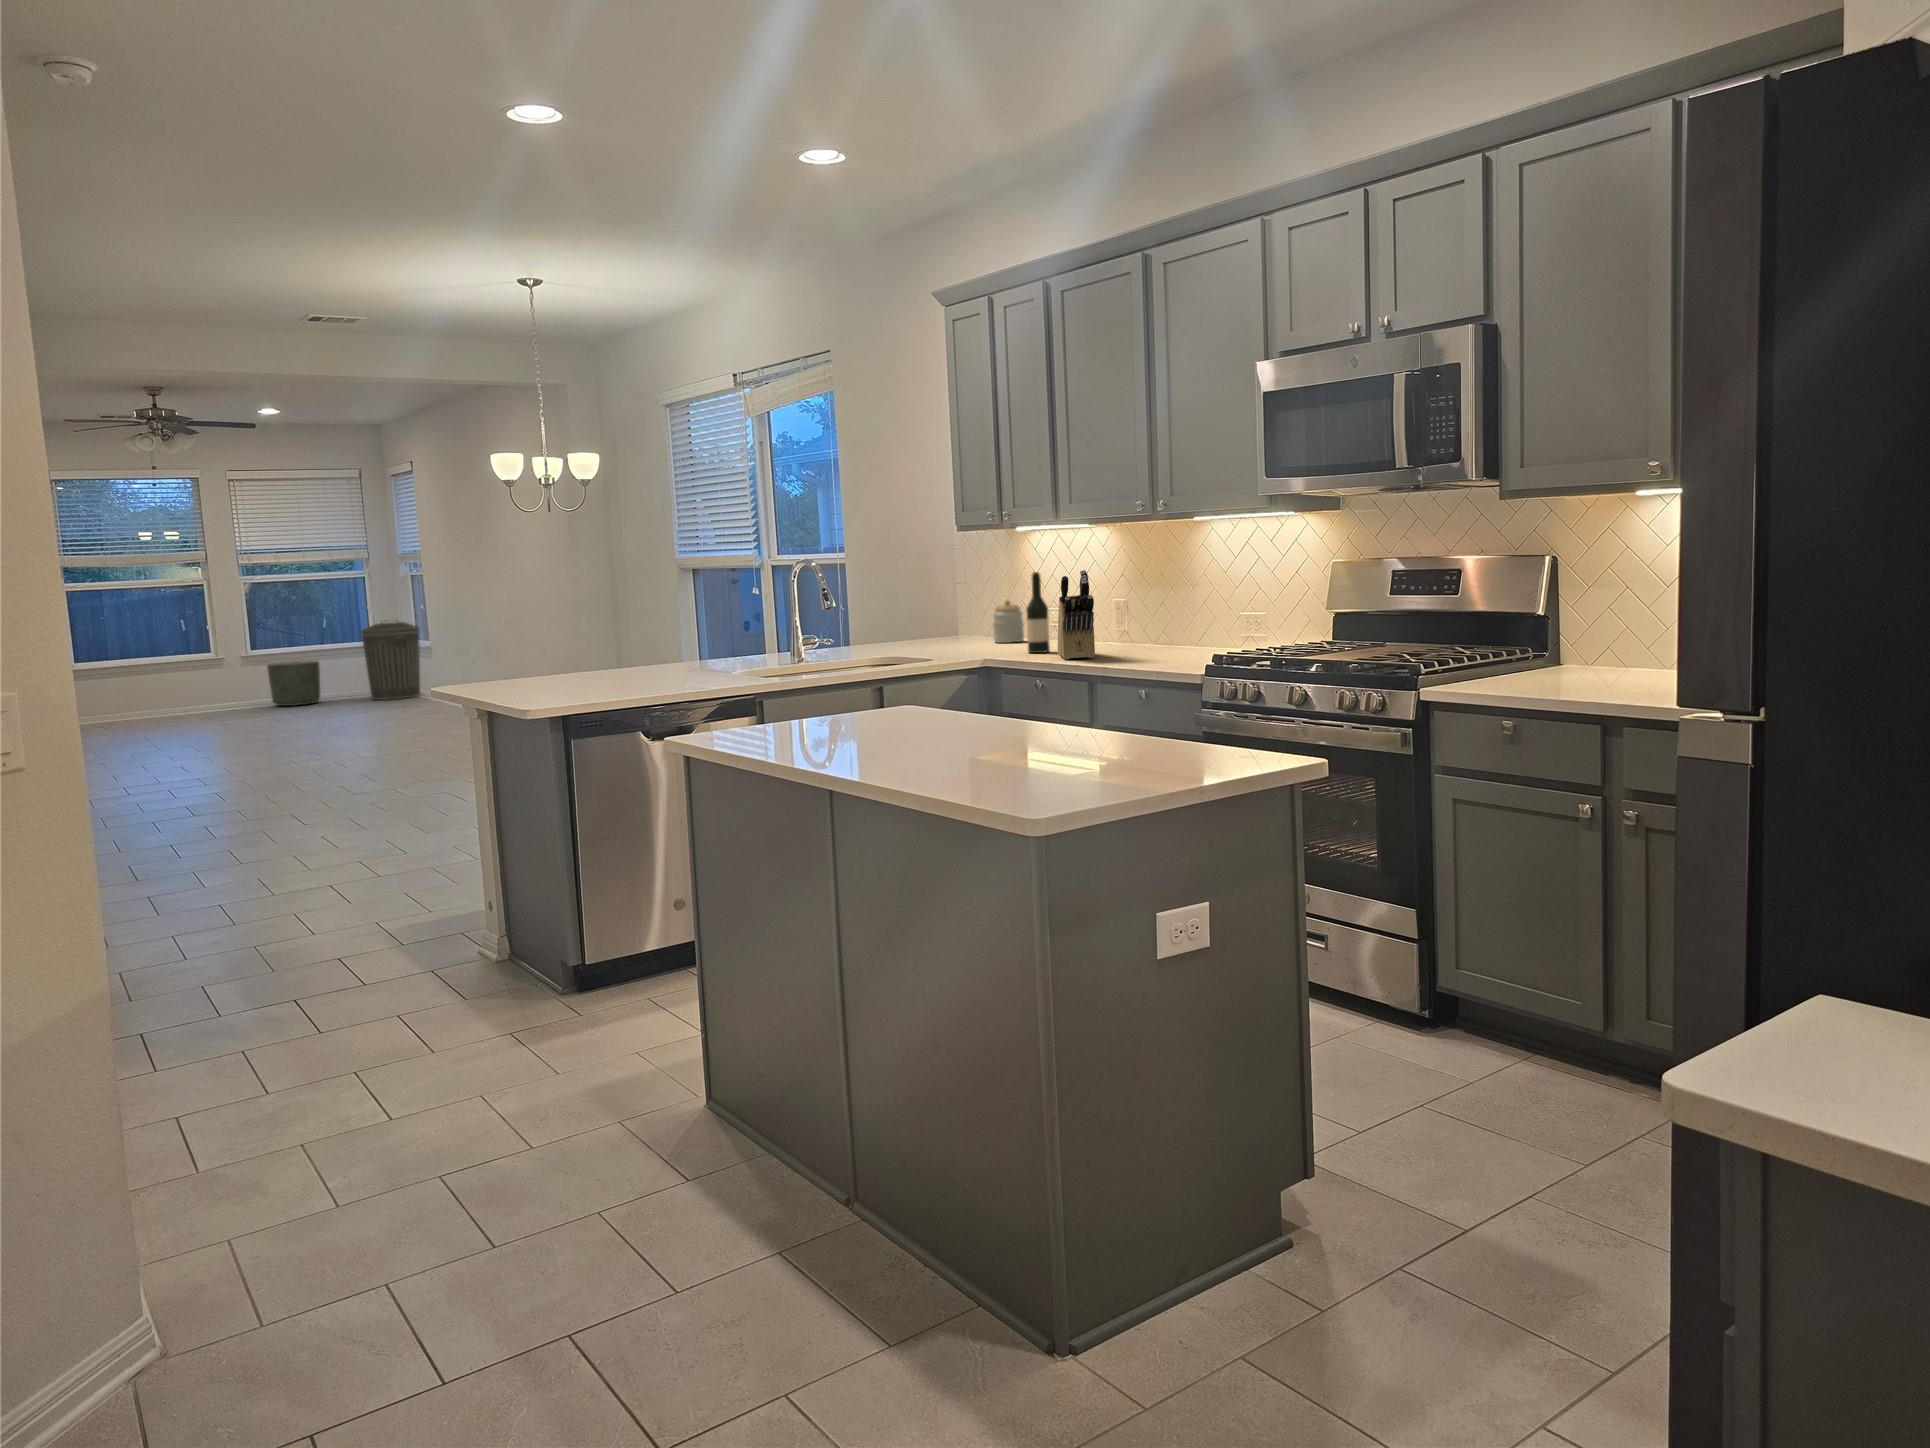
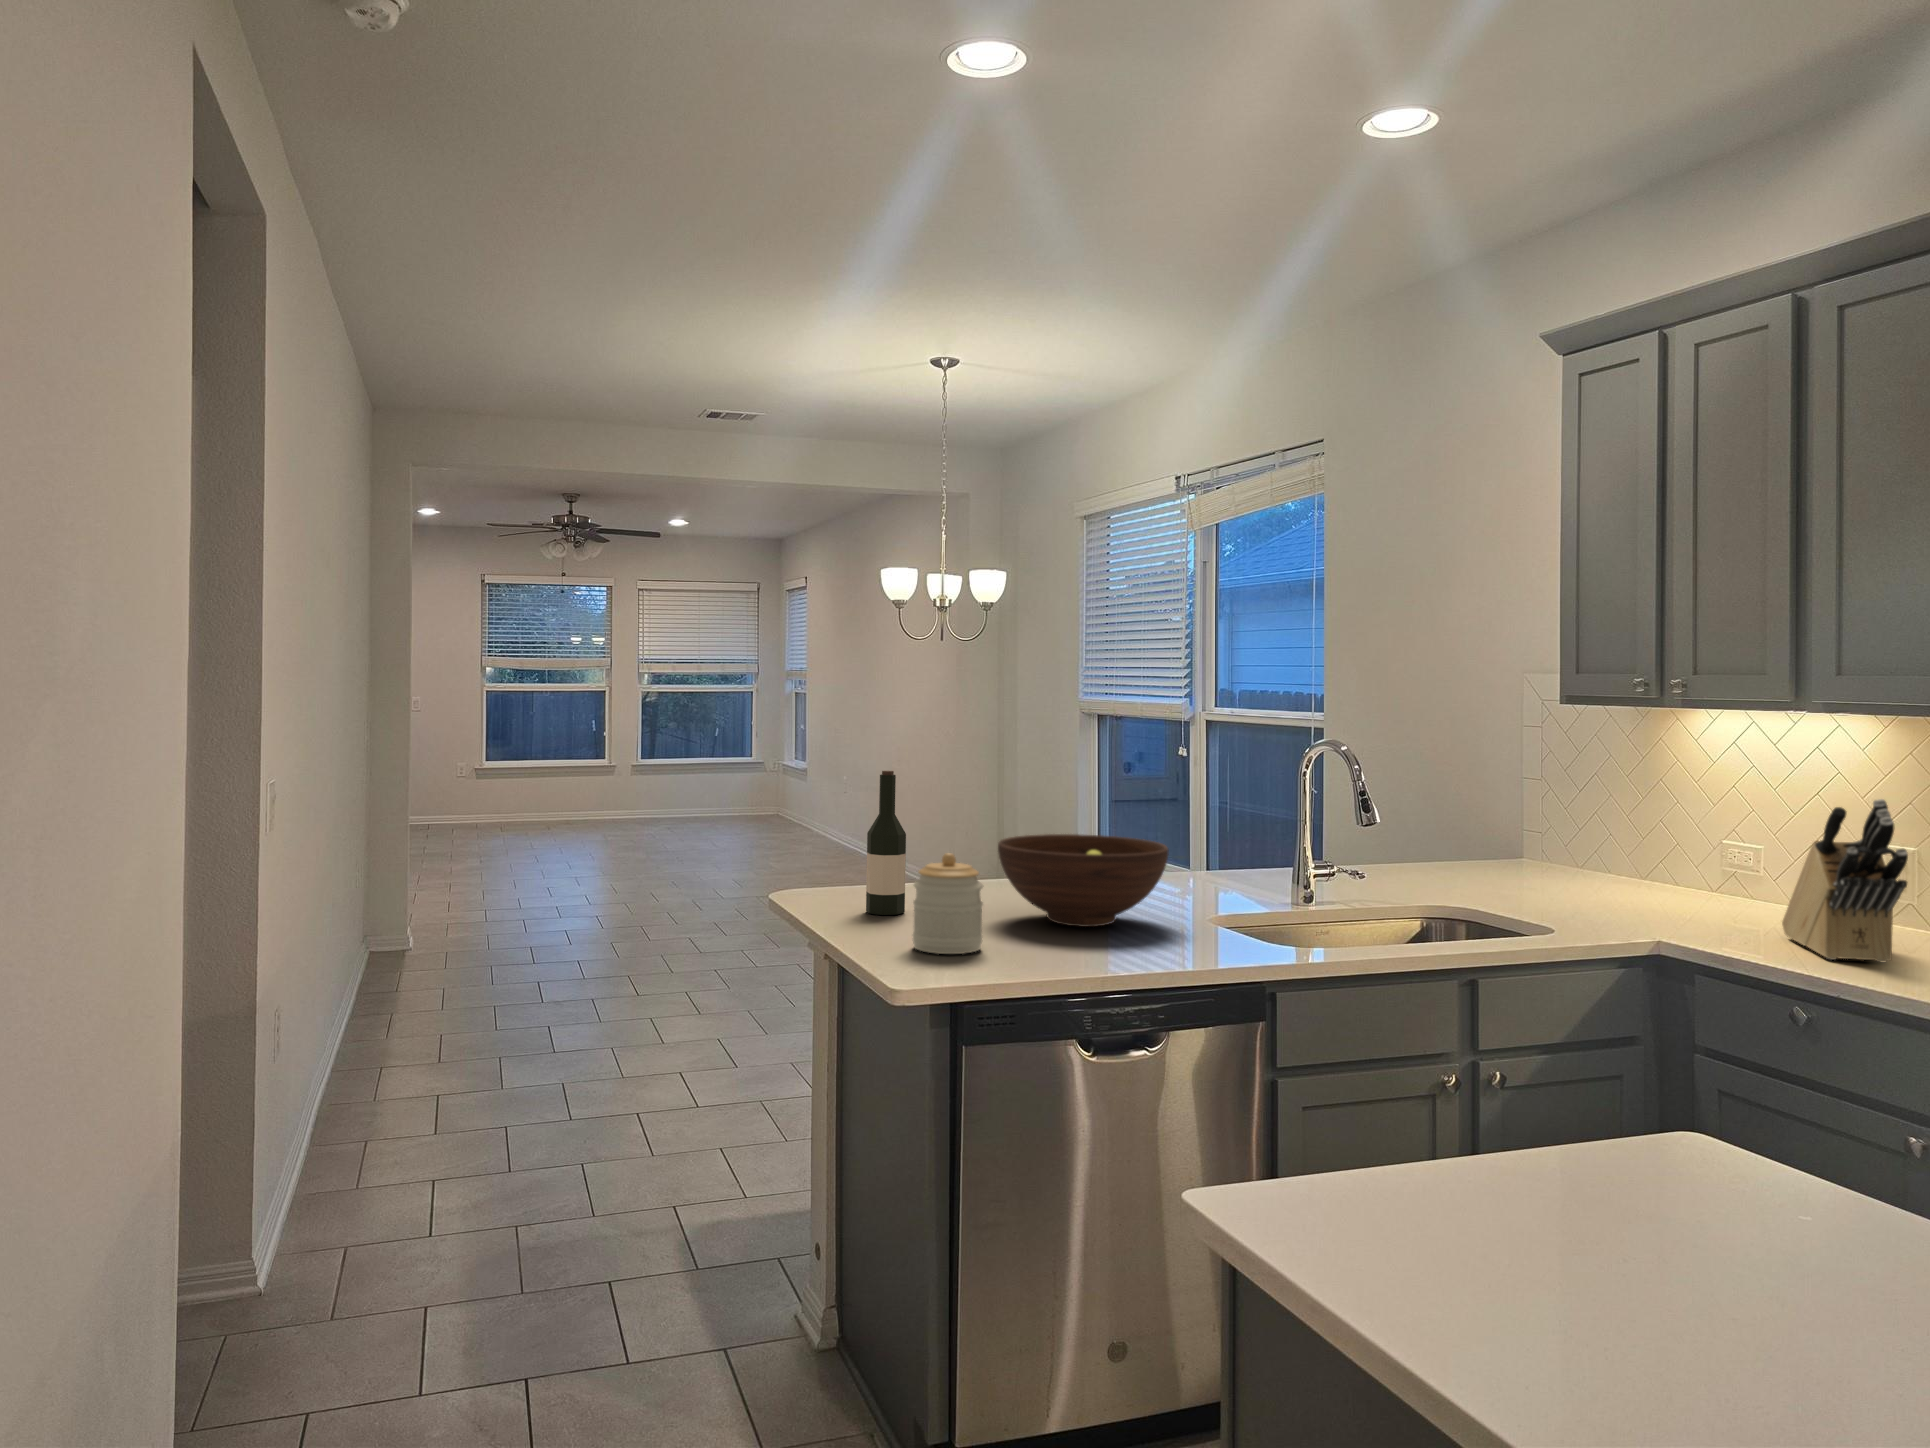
wine bottle: present [1026,572,1050,653] -> present [866,771,906,915]
jar: present [993,600,1024,643] -> present [913,853,983,954]
trash can: present [361,622,420,700] -> none [741,740,798,824]
fruit bowl: none [593,629,702,683] -> present [998,834,1169,927]
planter: present [267,661,320,706] -> none [651,775,699,821]

